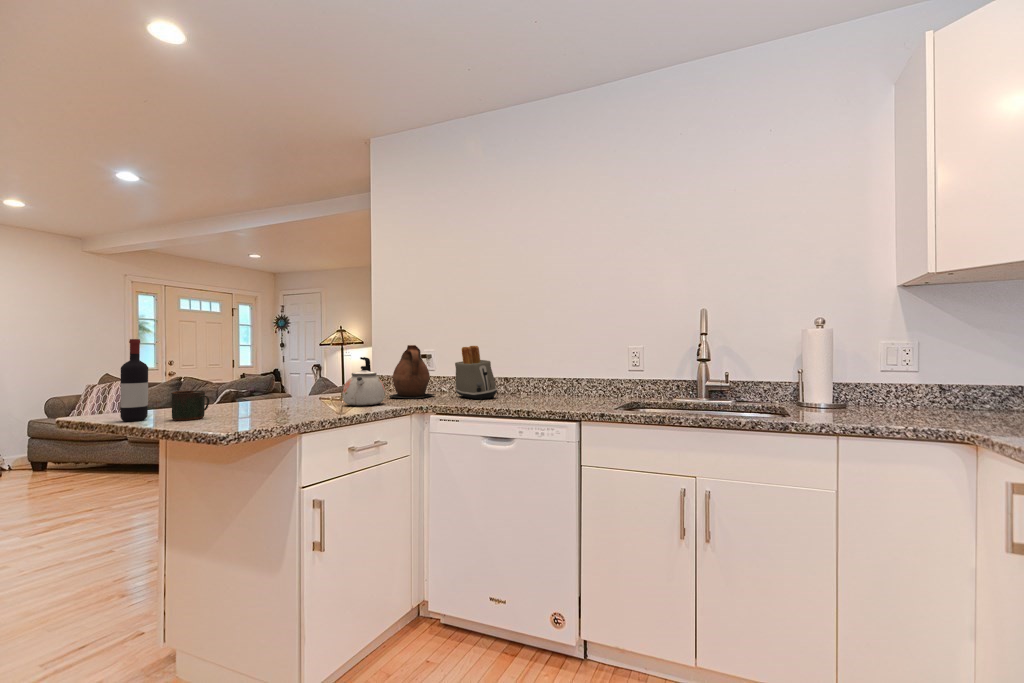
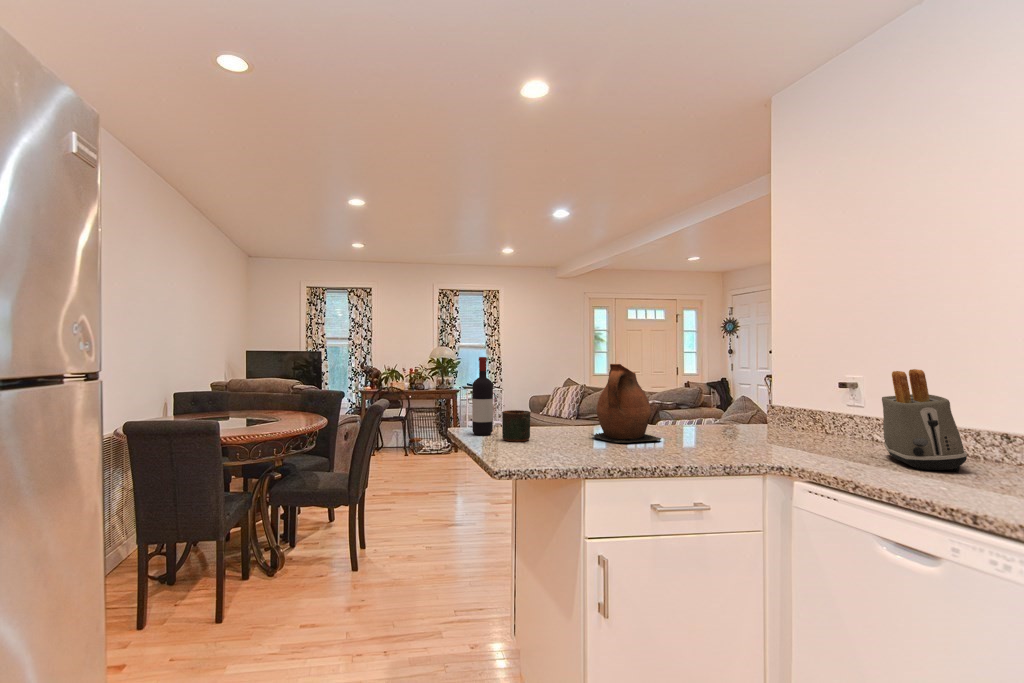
ceramic pitcher: present [389,345,435,398] -> present [591,364,661,443]
kettle: present [342,357,385,406] -> none [682,382,742,451]

